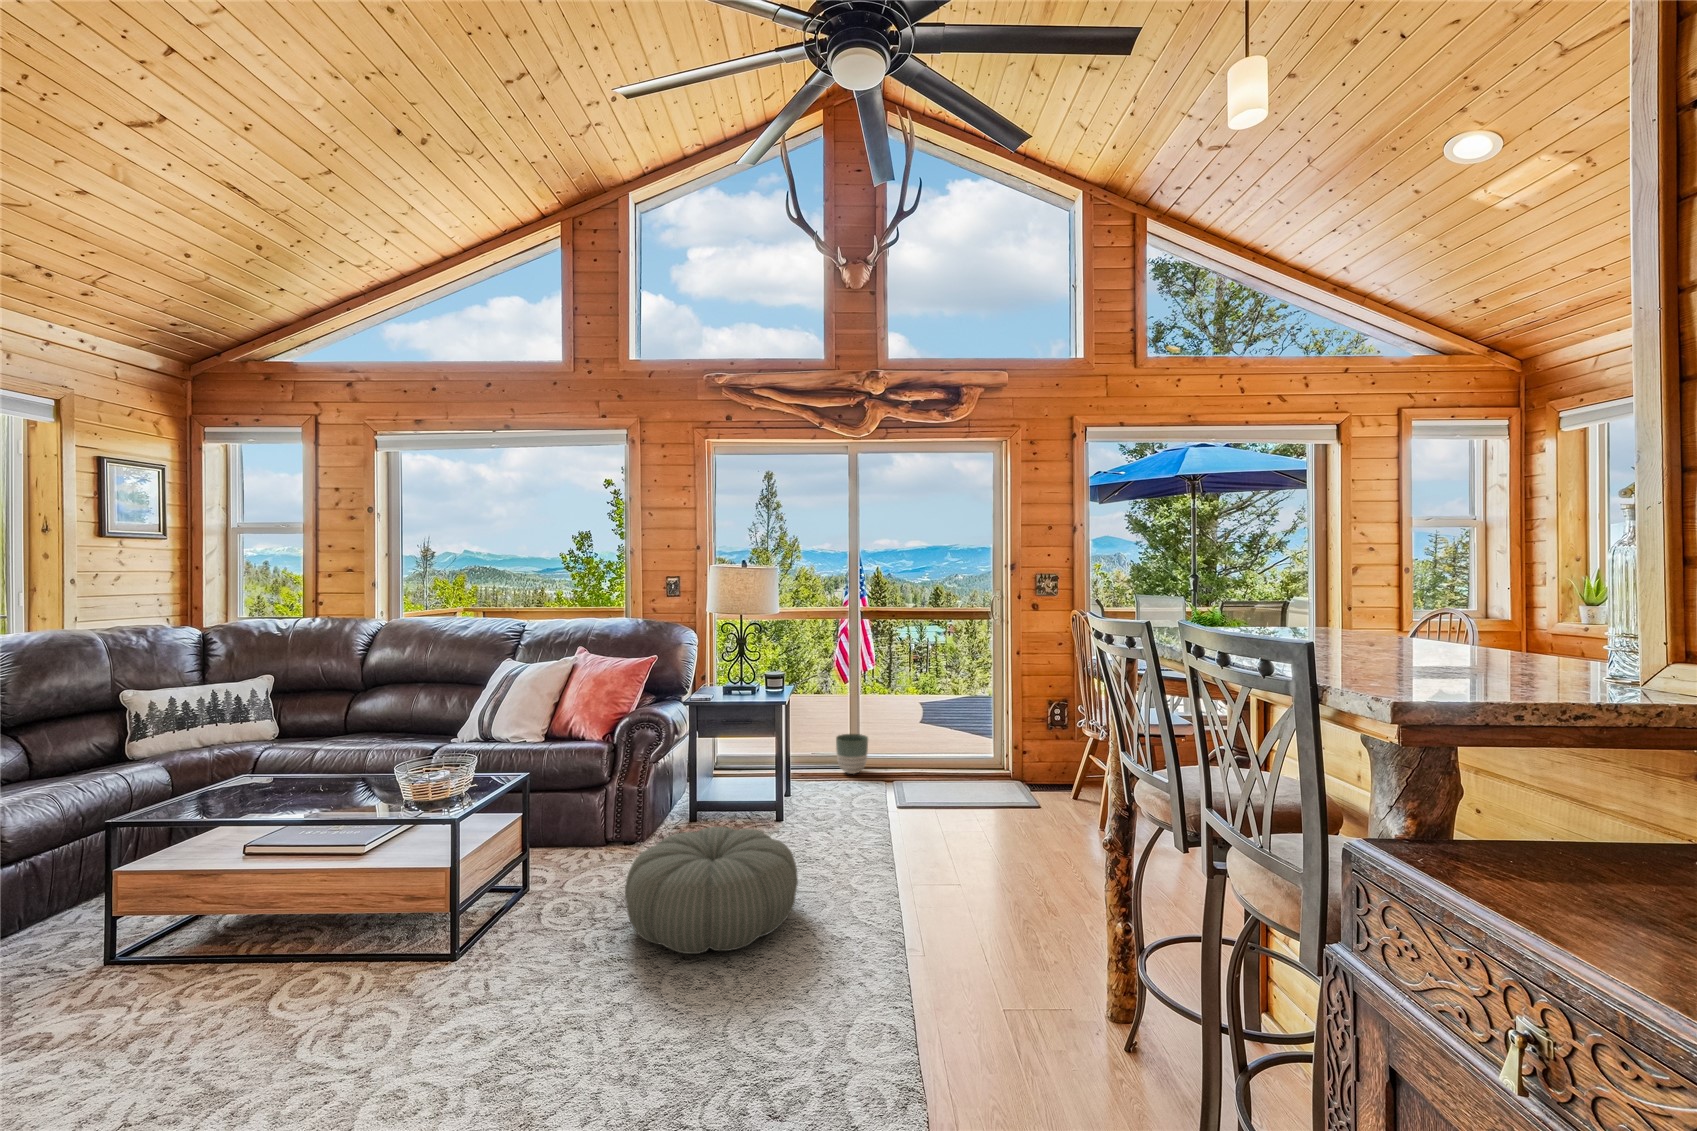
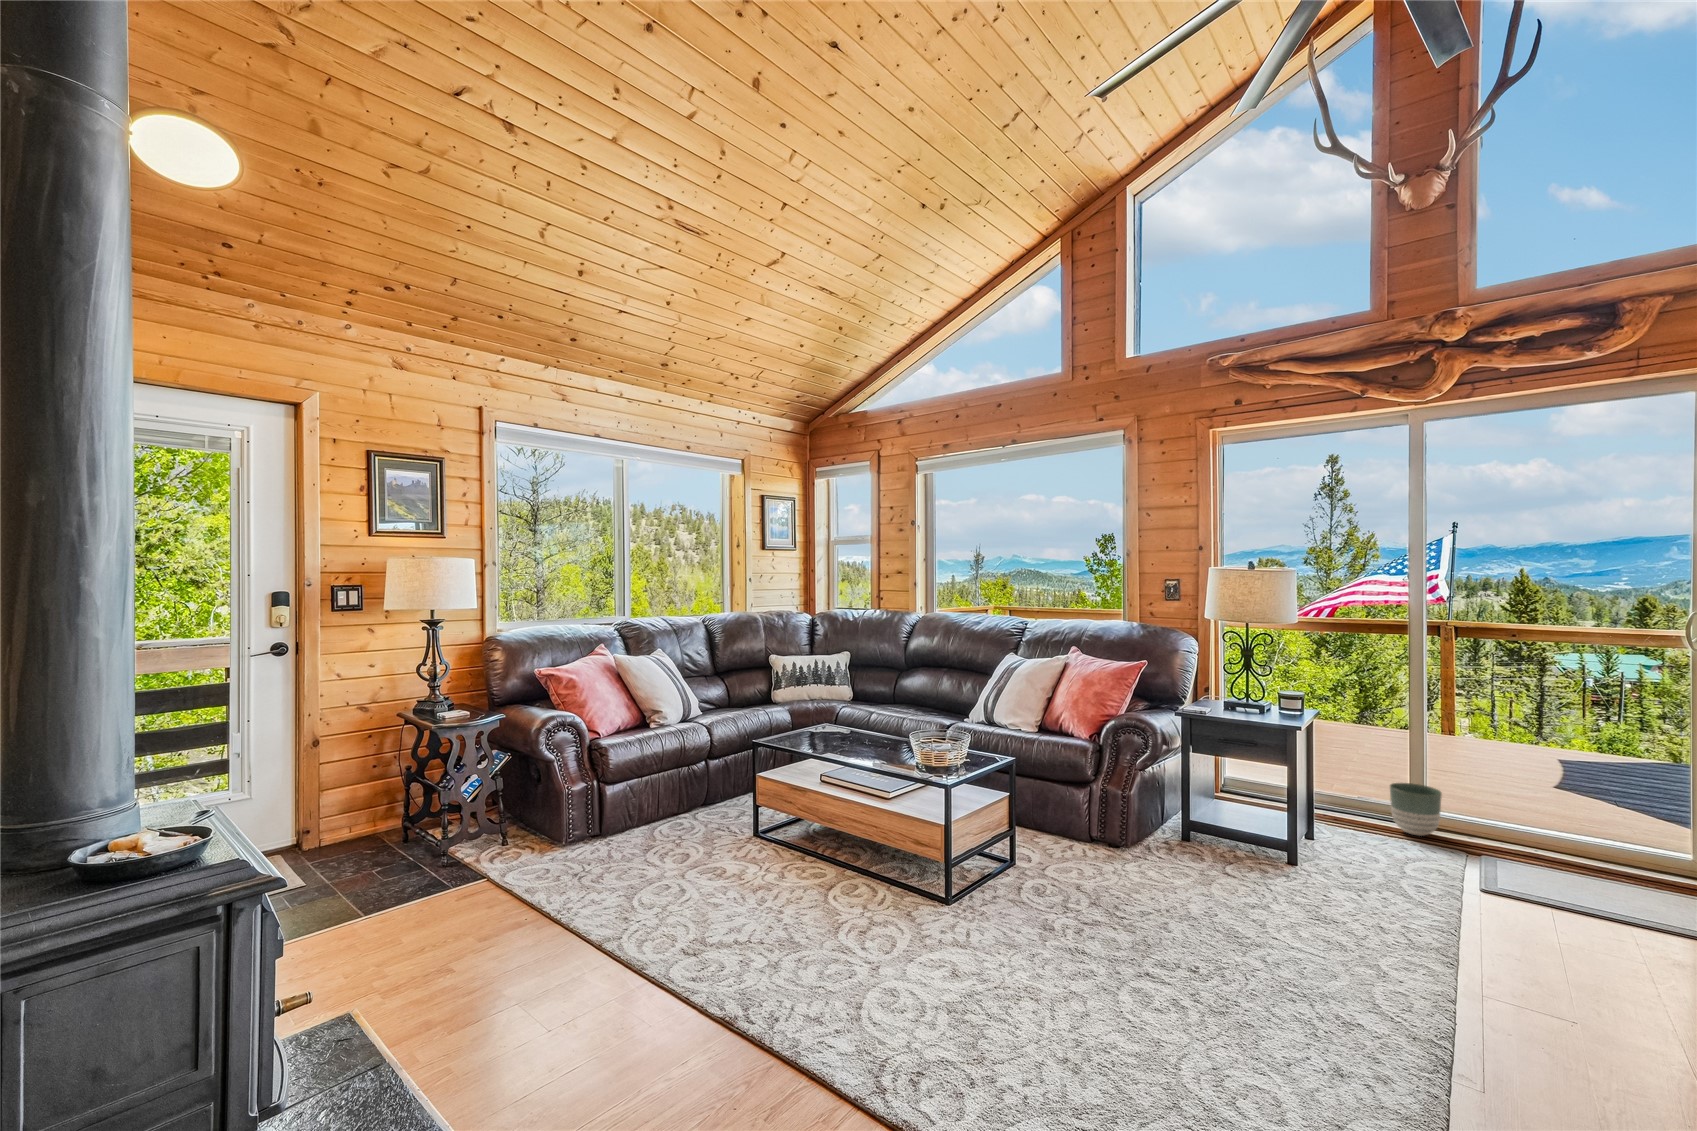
pouf: present [625,827,798,954] -> none [1090,846,1282,978]

